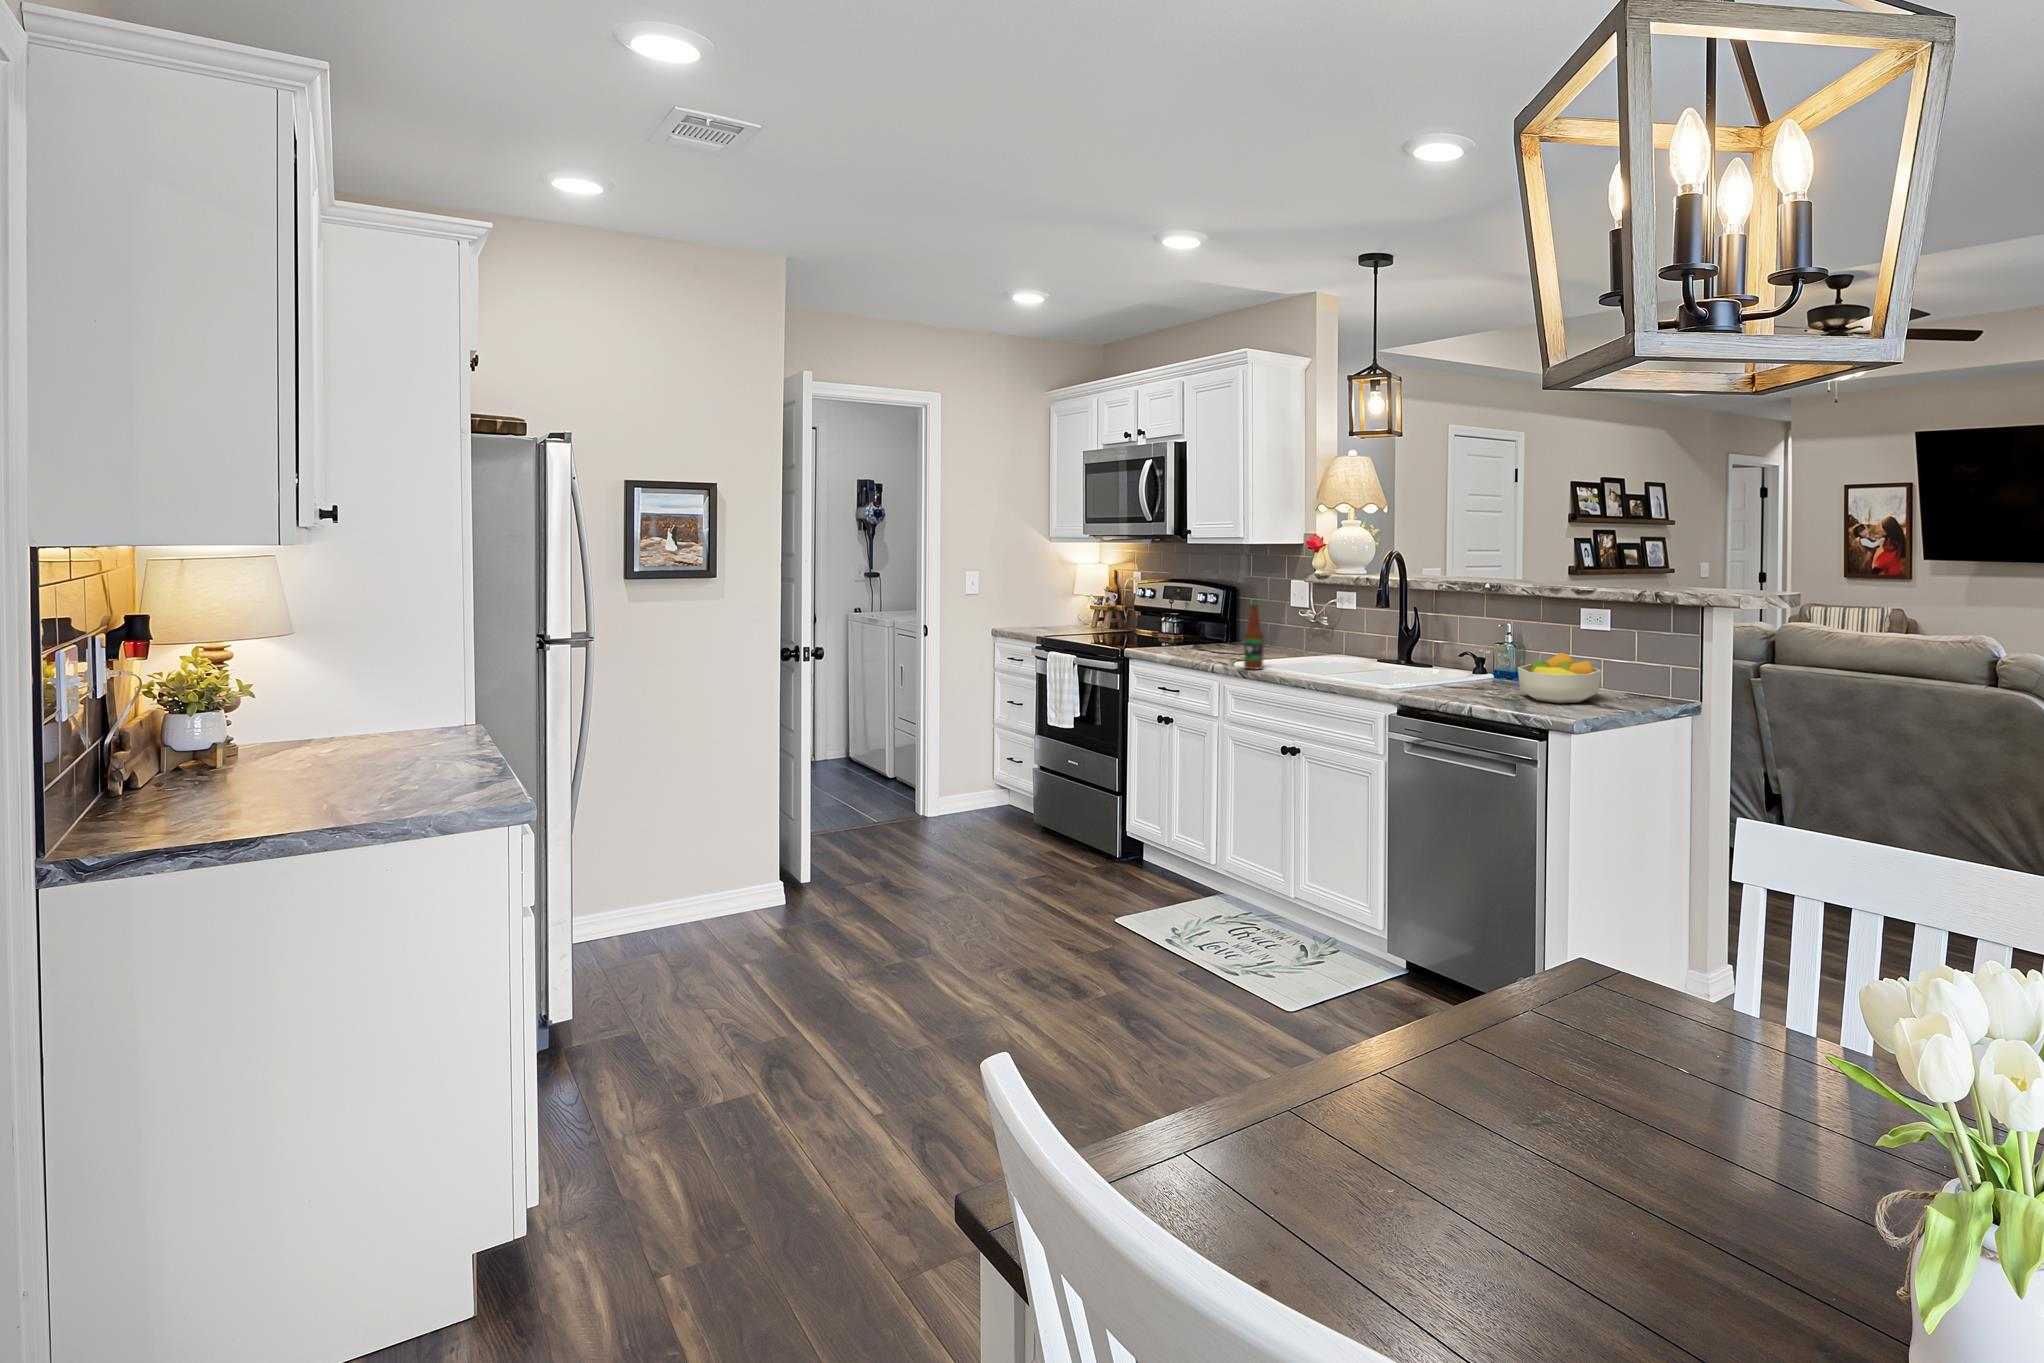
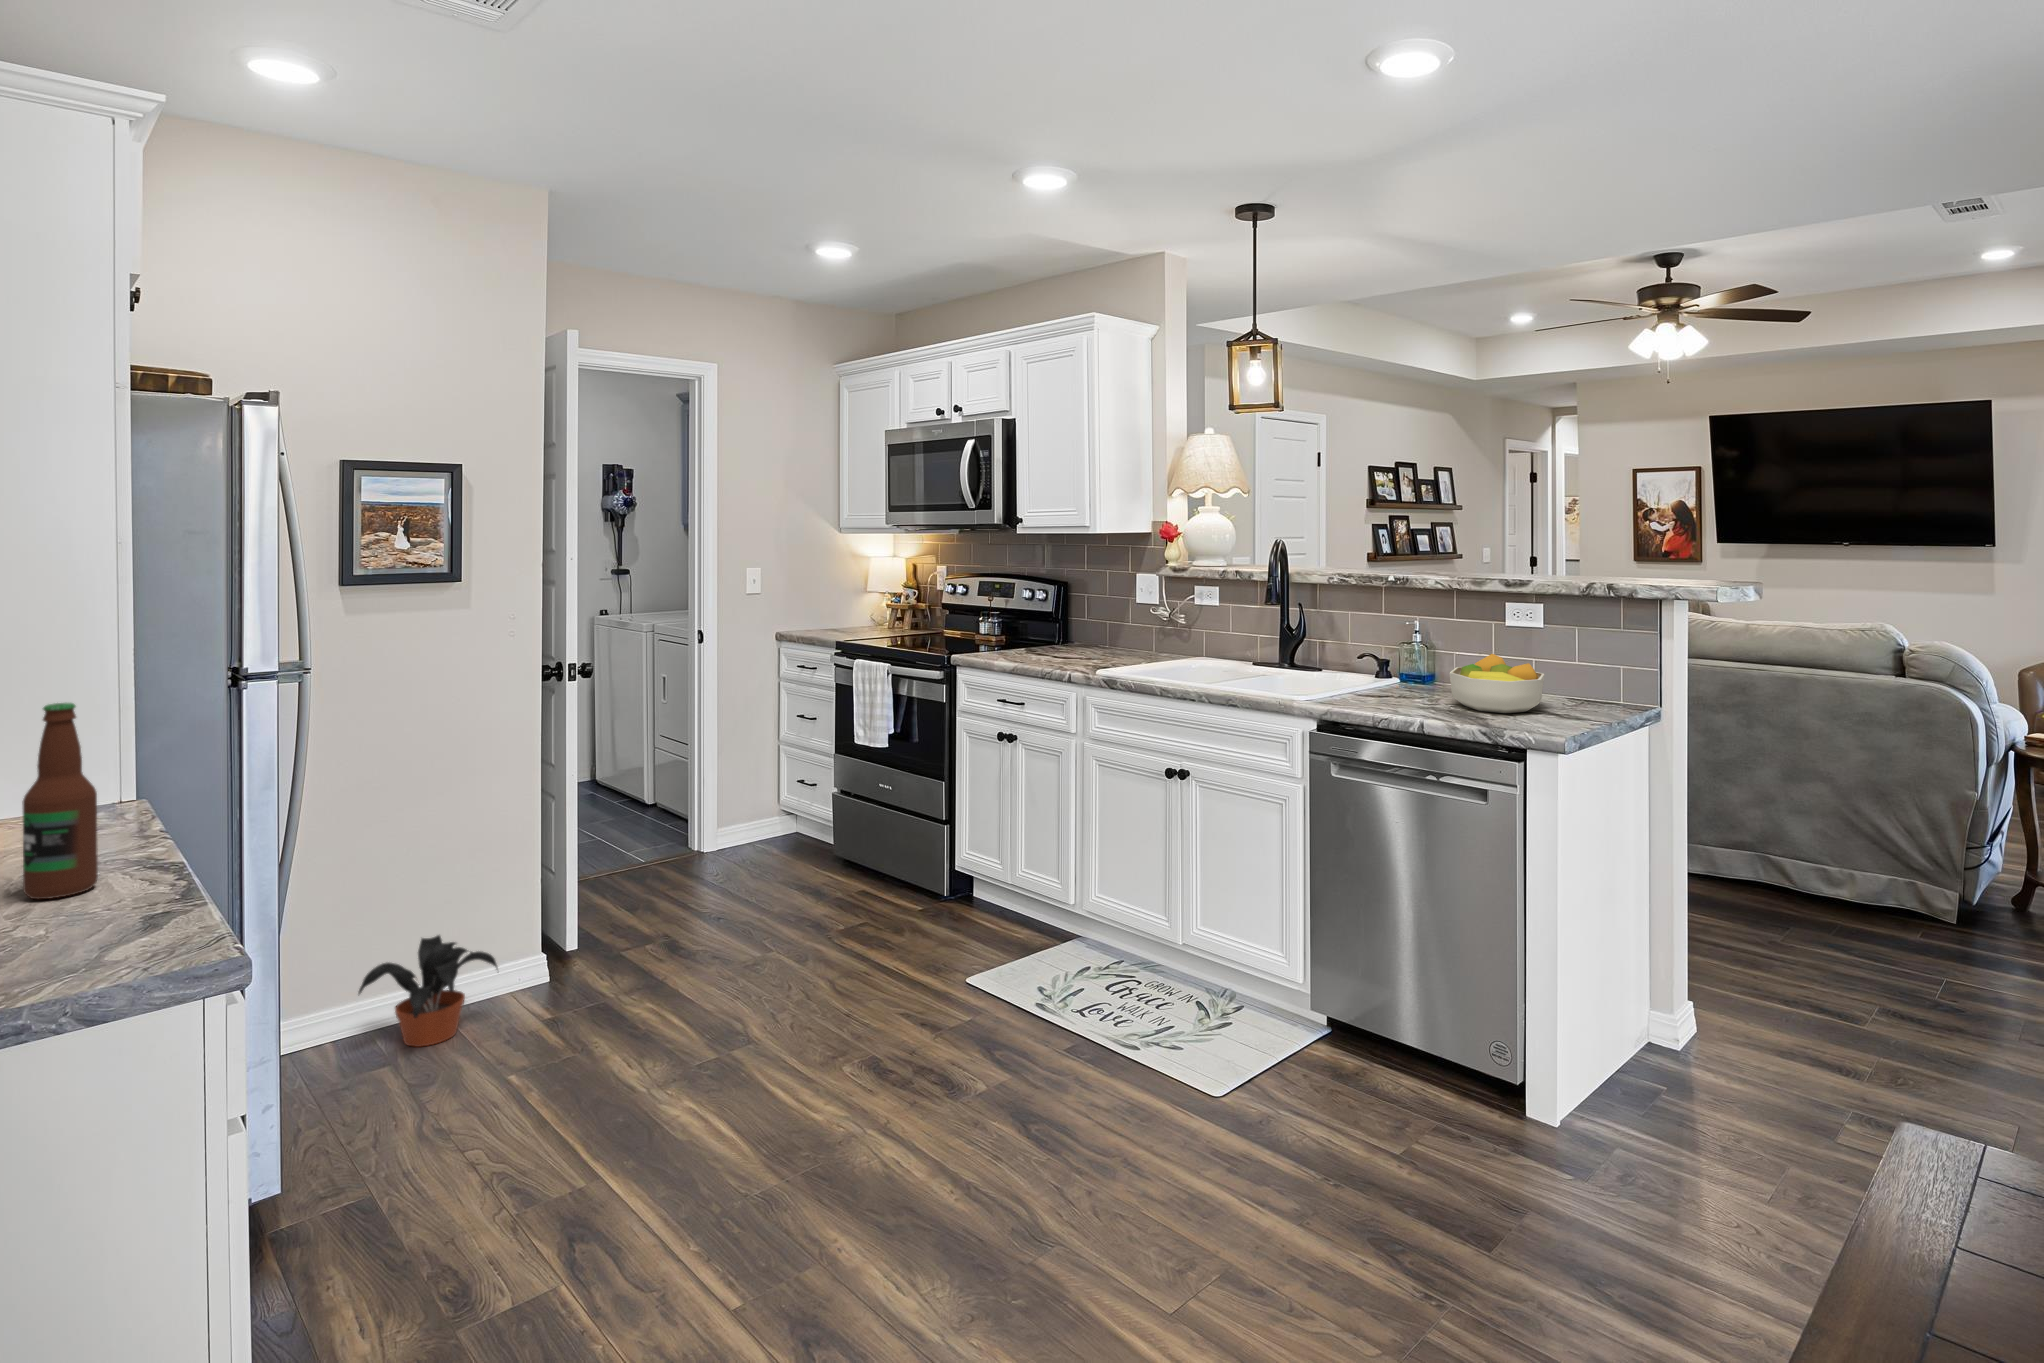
bottle: present [1244,602,1263,670] -> present [22,703,98,899]
potted plant: none [633,858,738,943] -> present [359,935,498,1046]

